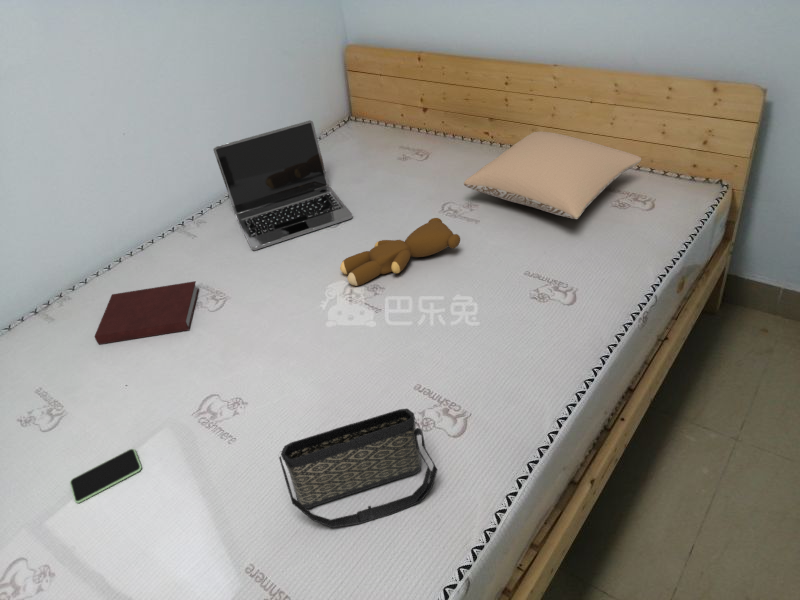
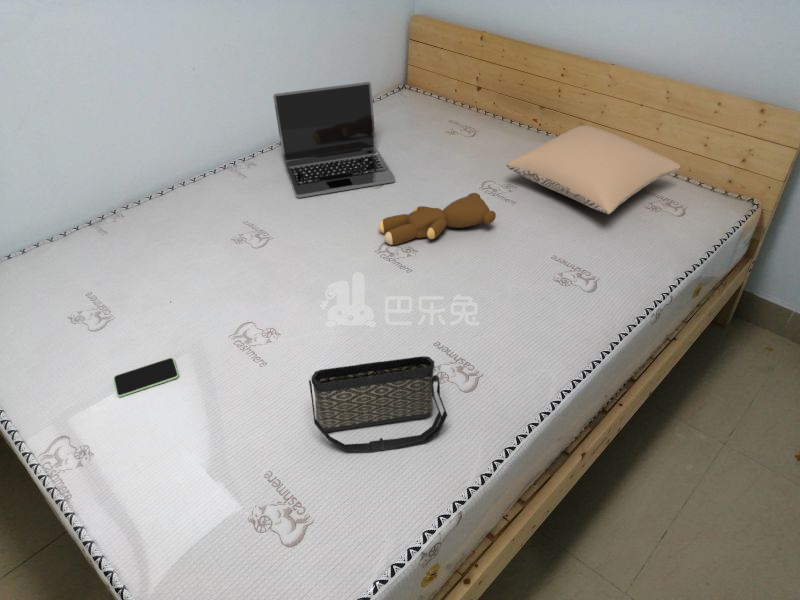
notebook: present [95,281,199,344] -> none [144,218,243,262]

